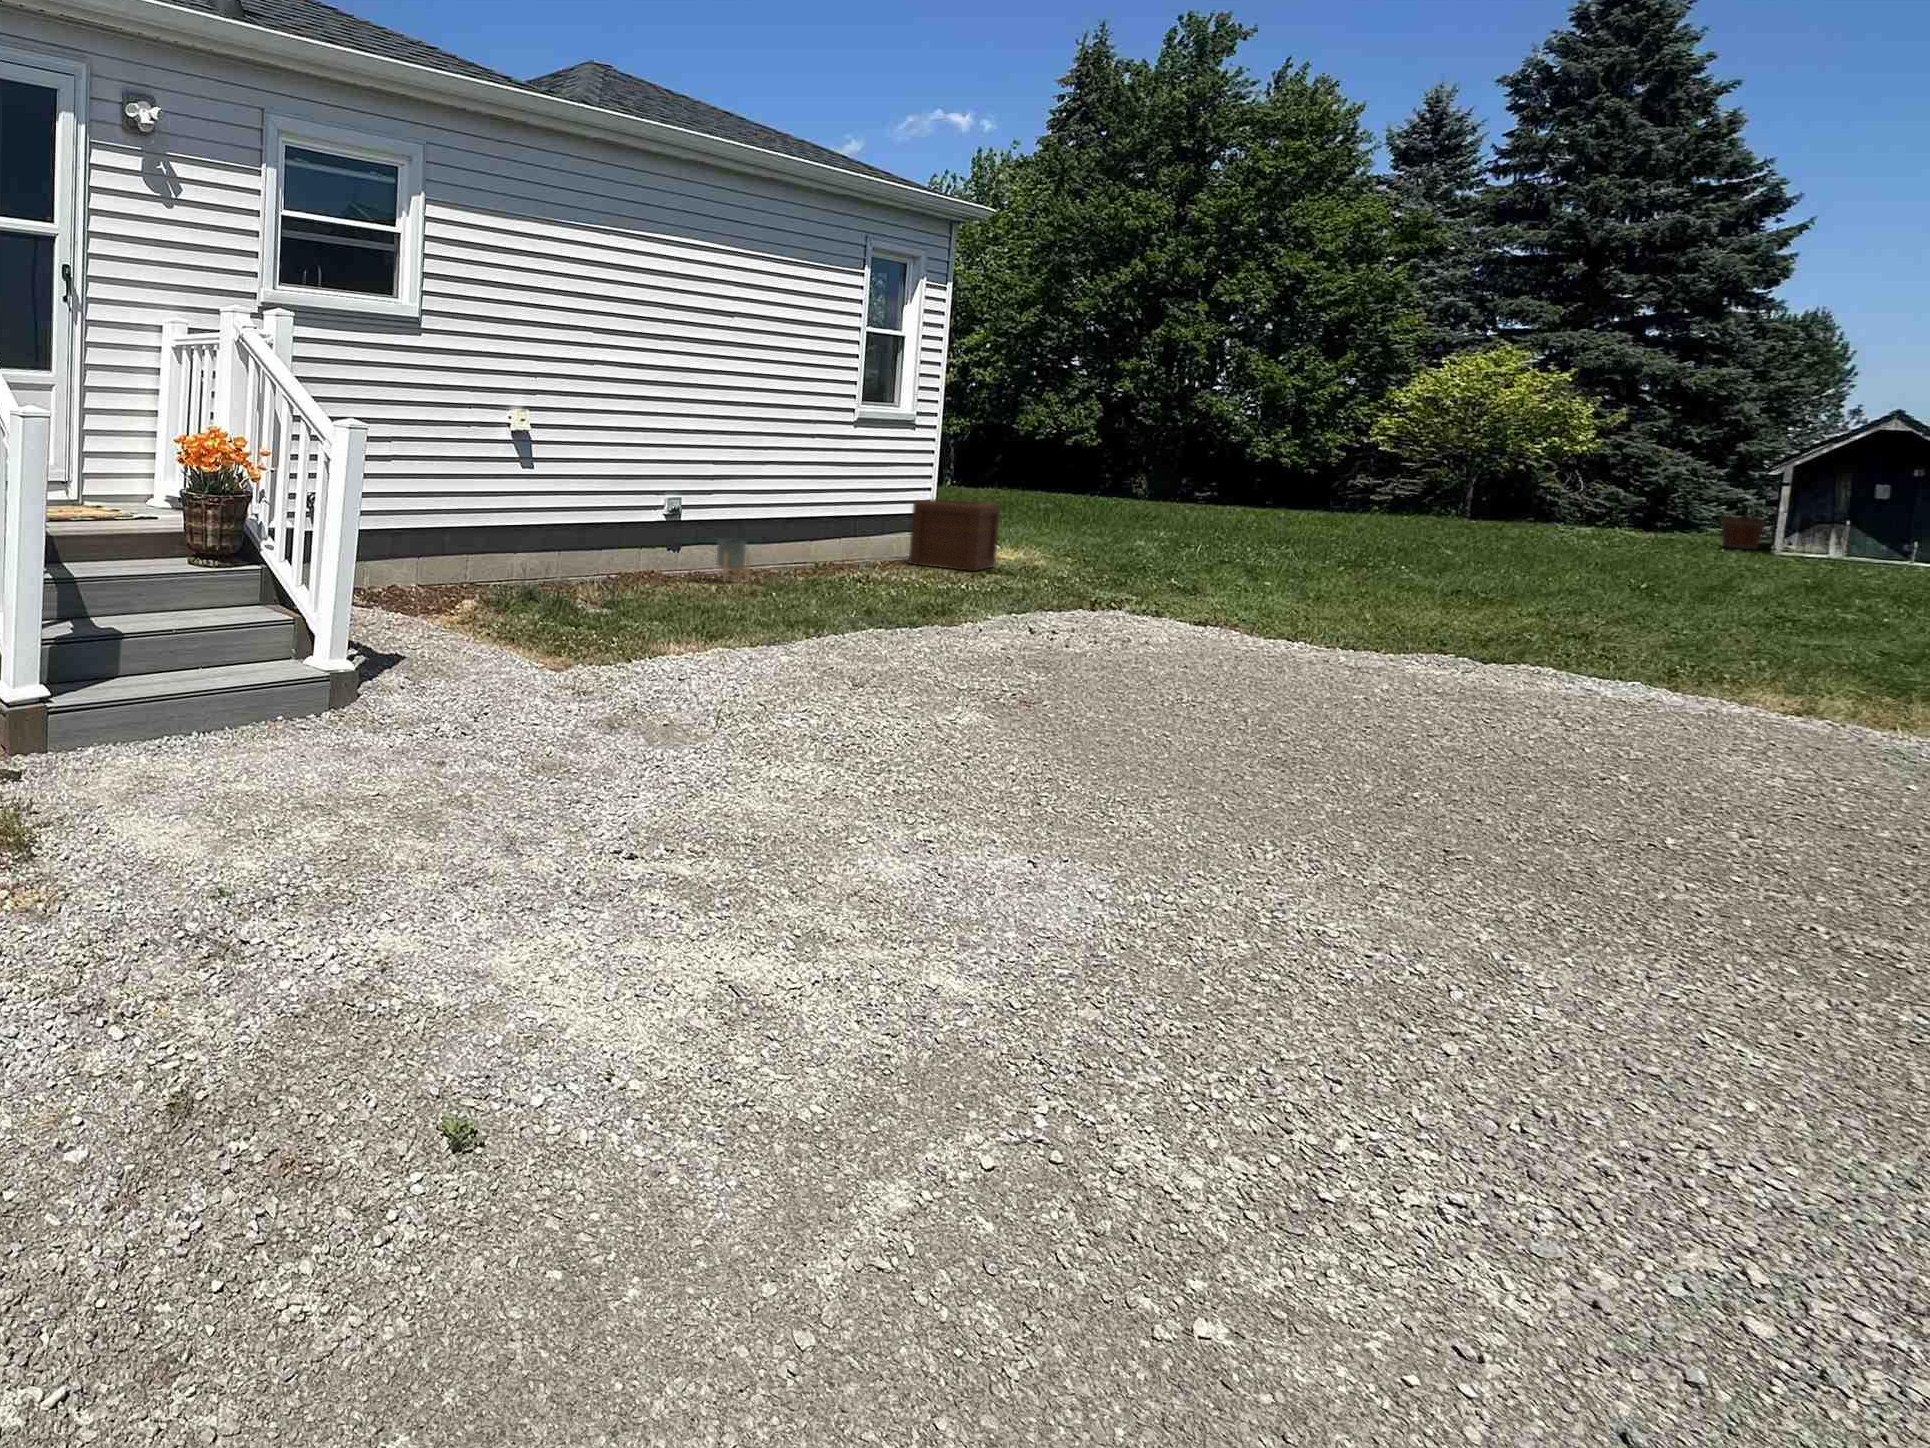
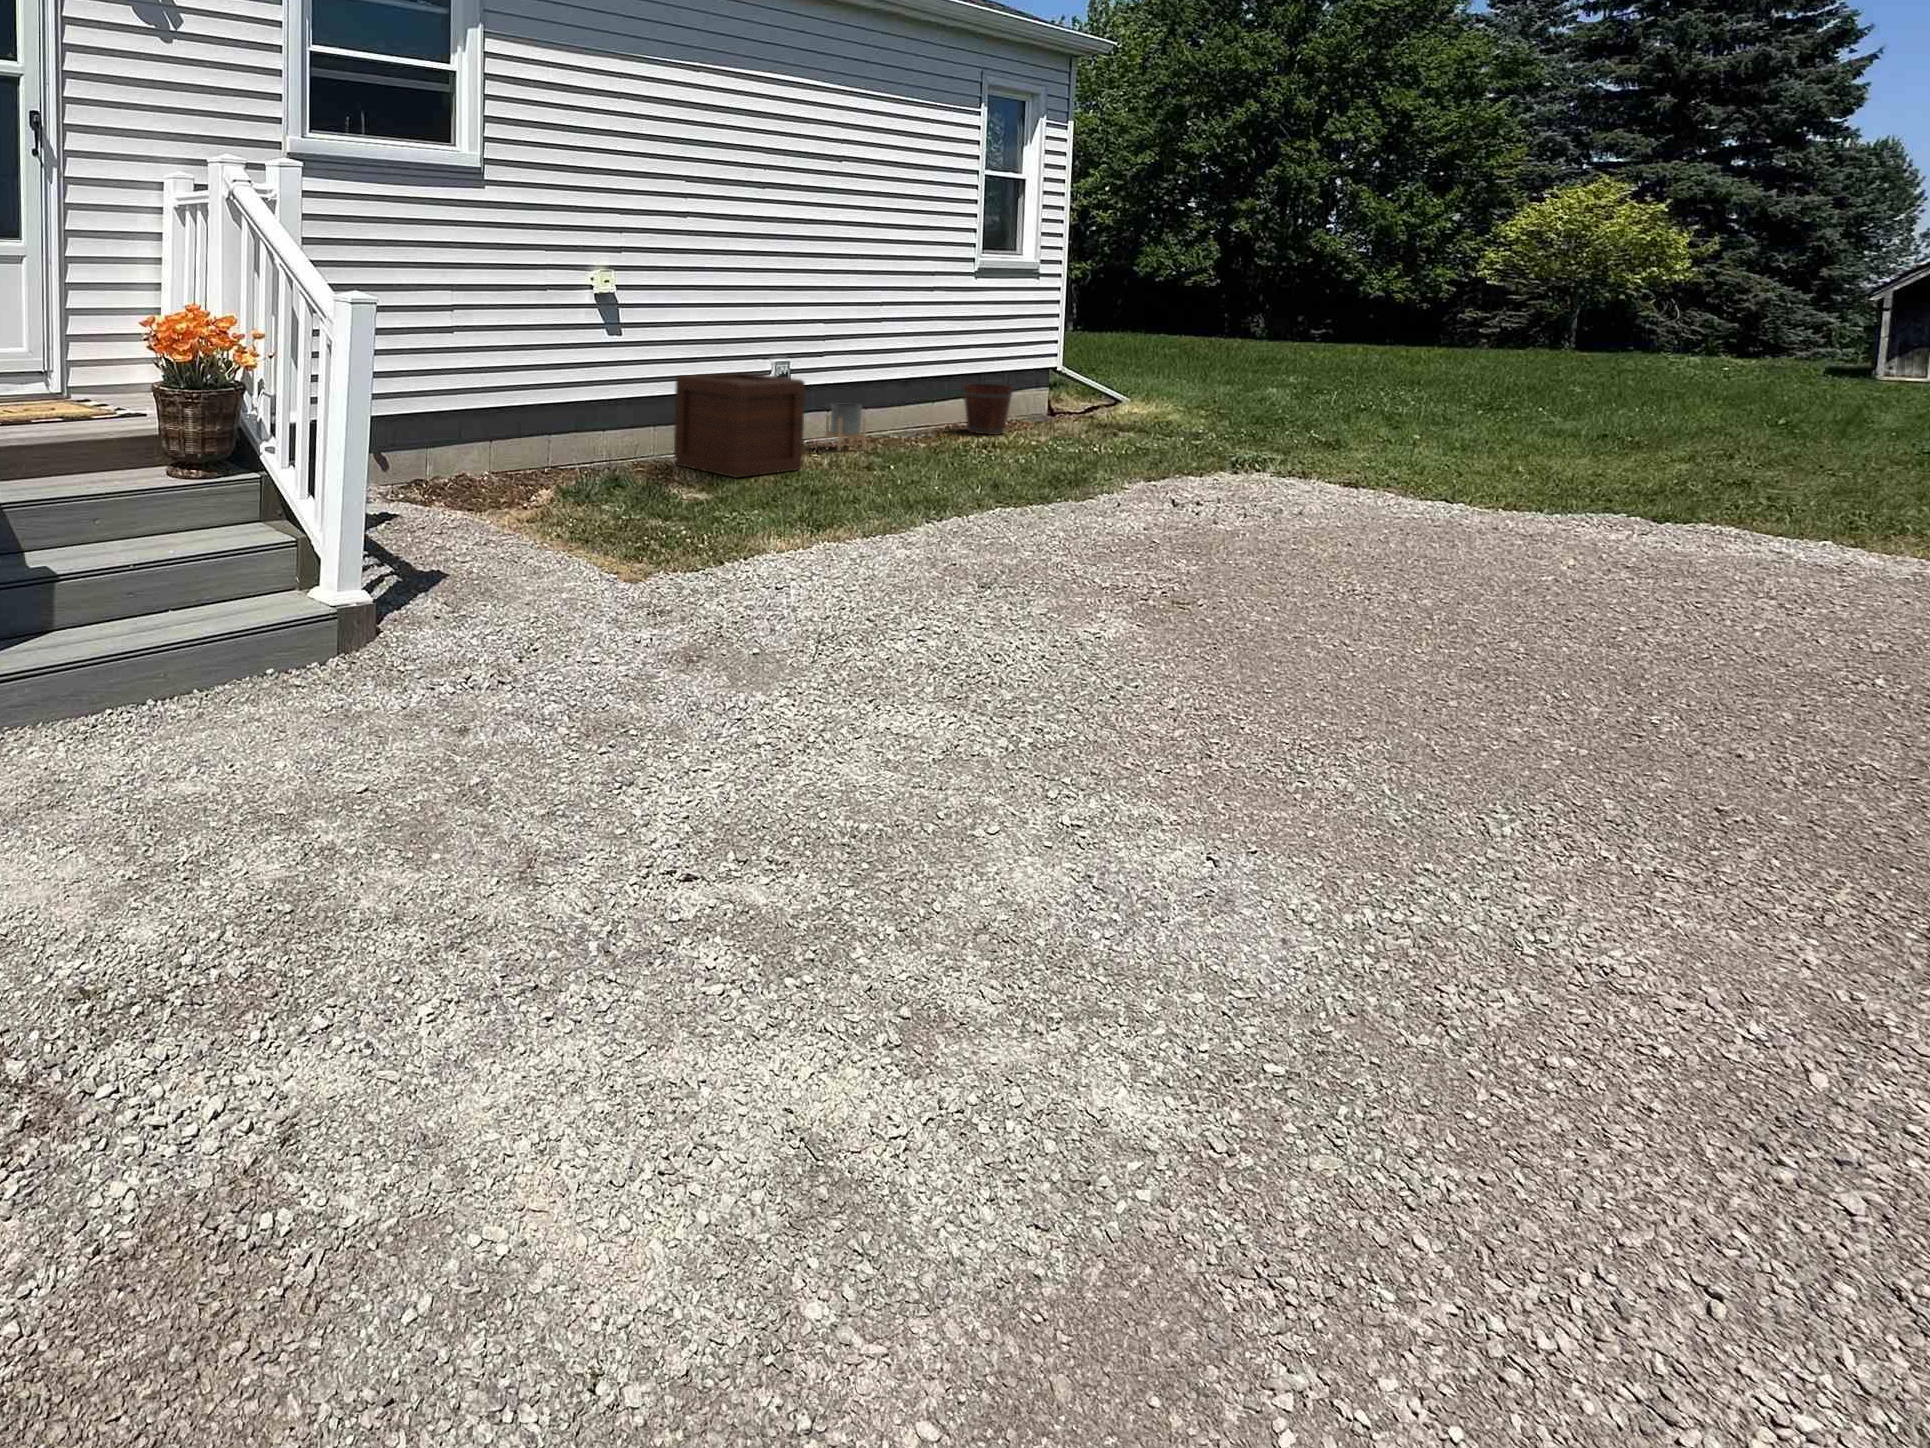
wooden crate: present [909,499,1000,571] -> present [674,373,805,478]
bucket: present [1721,516,1767,549] -> present [963,383,1013,434]

